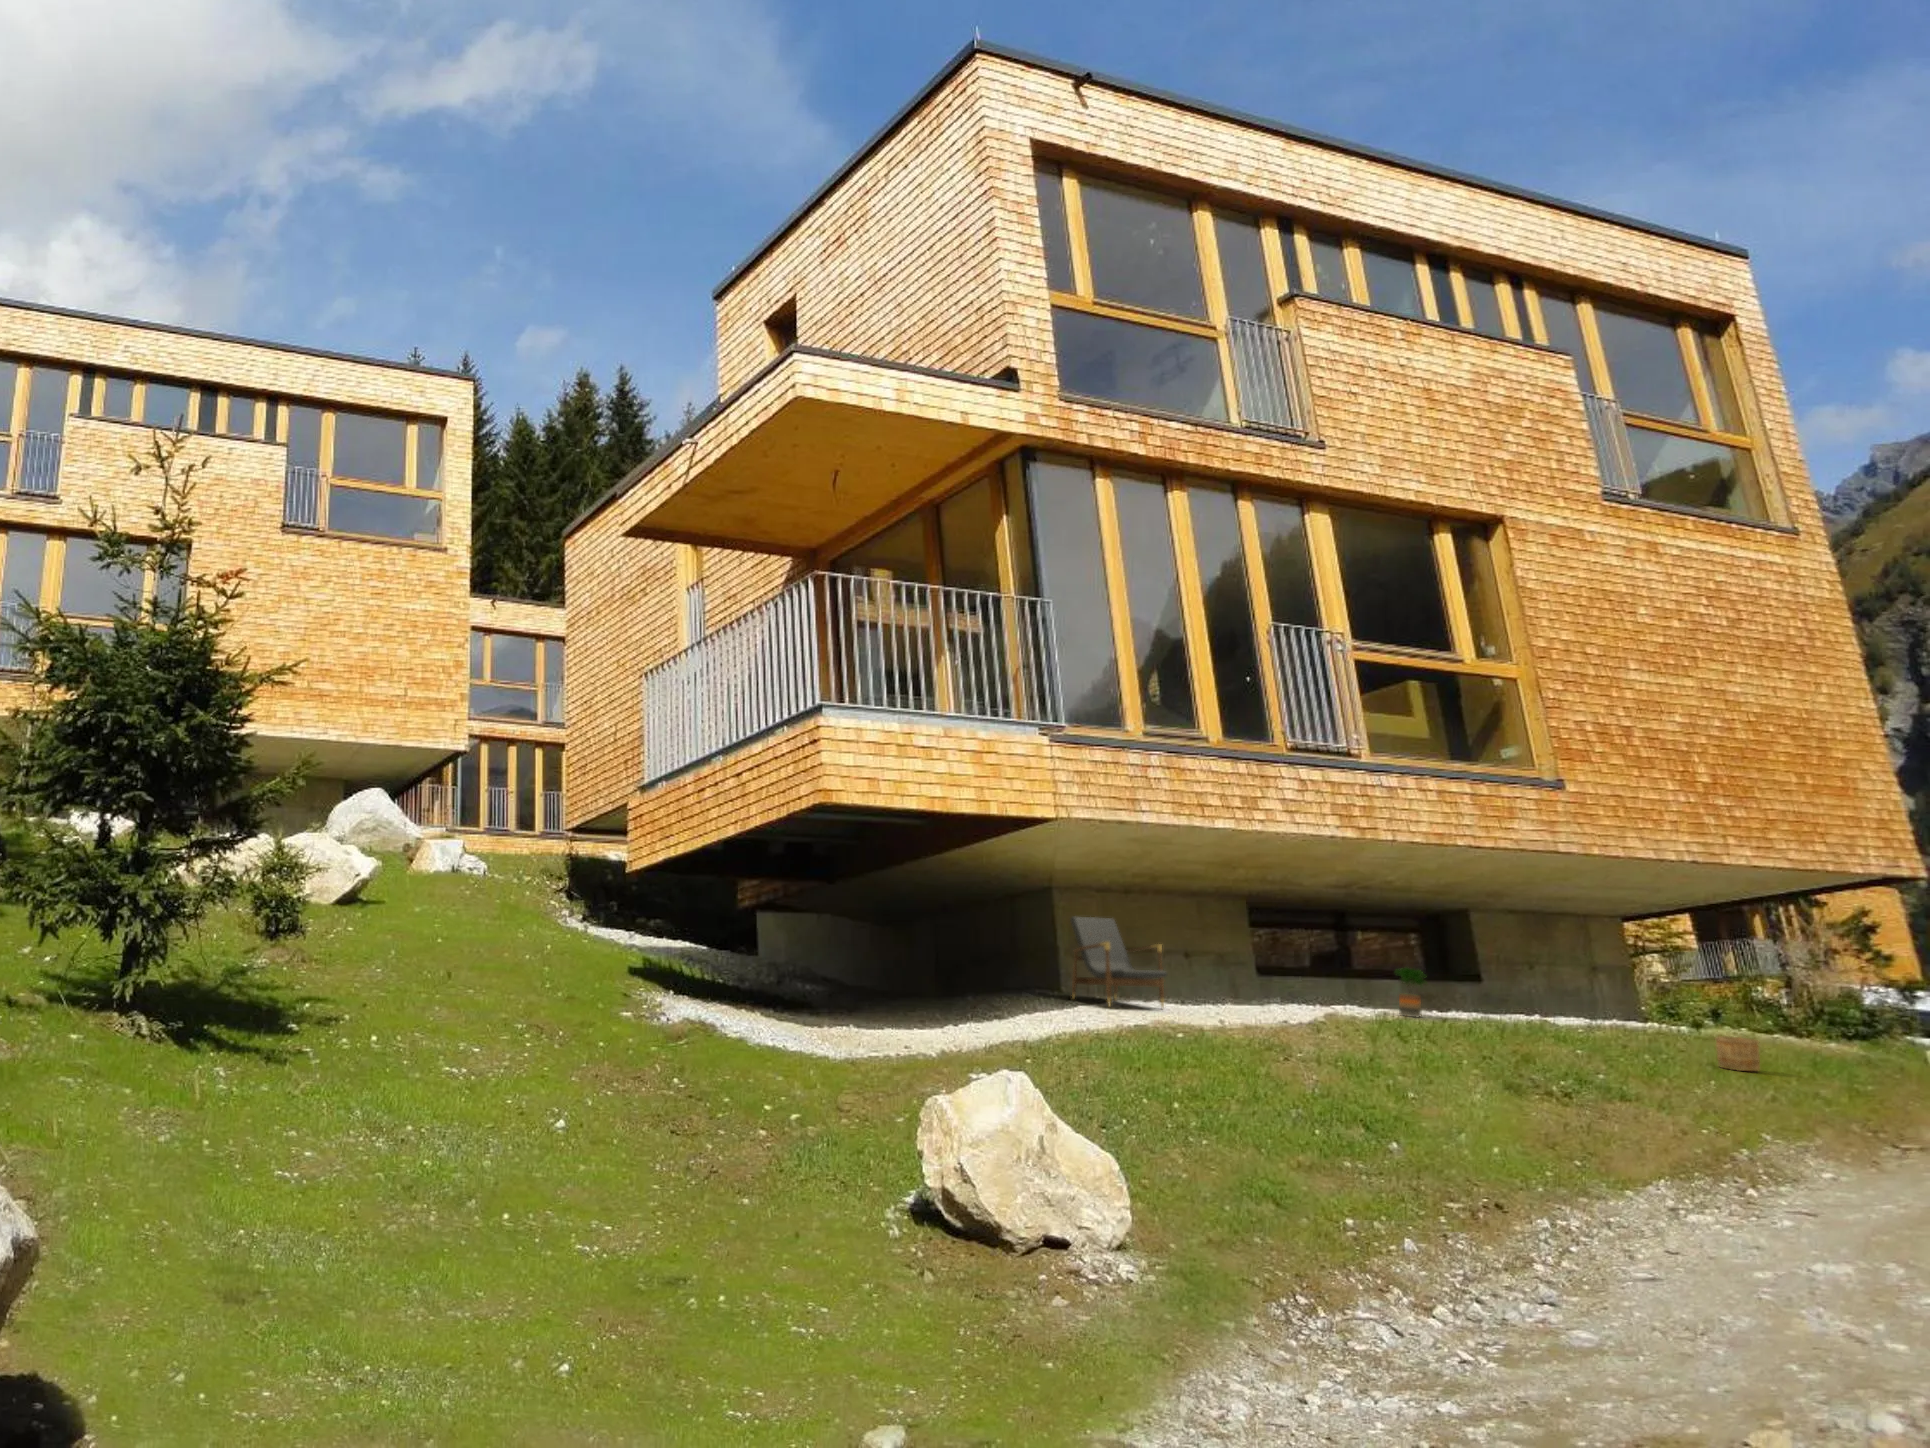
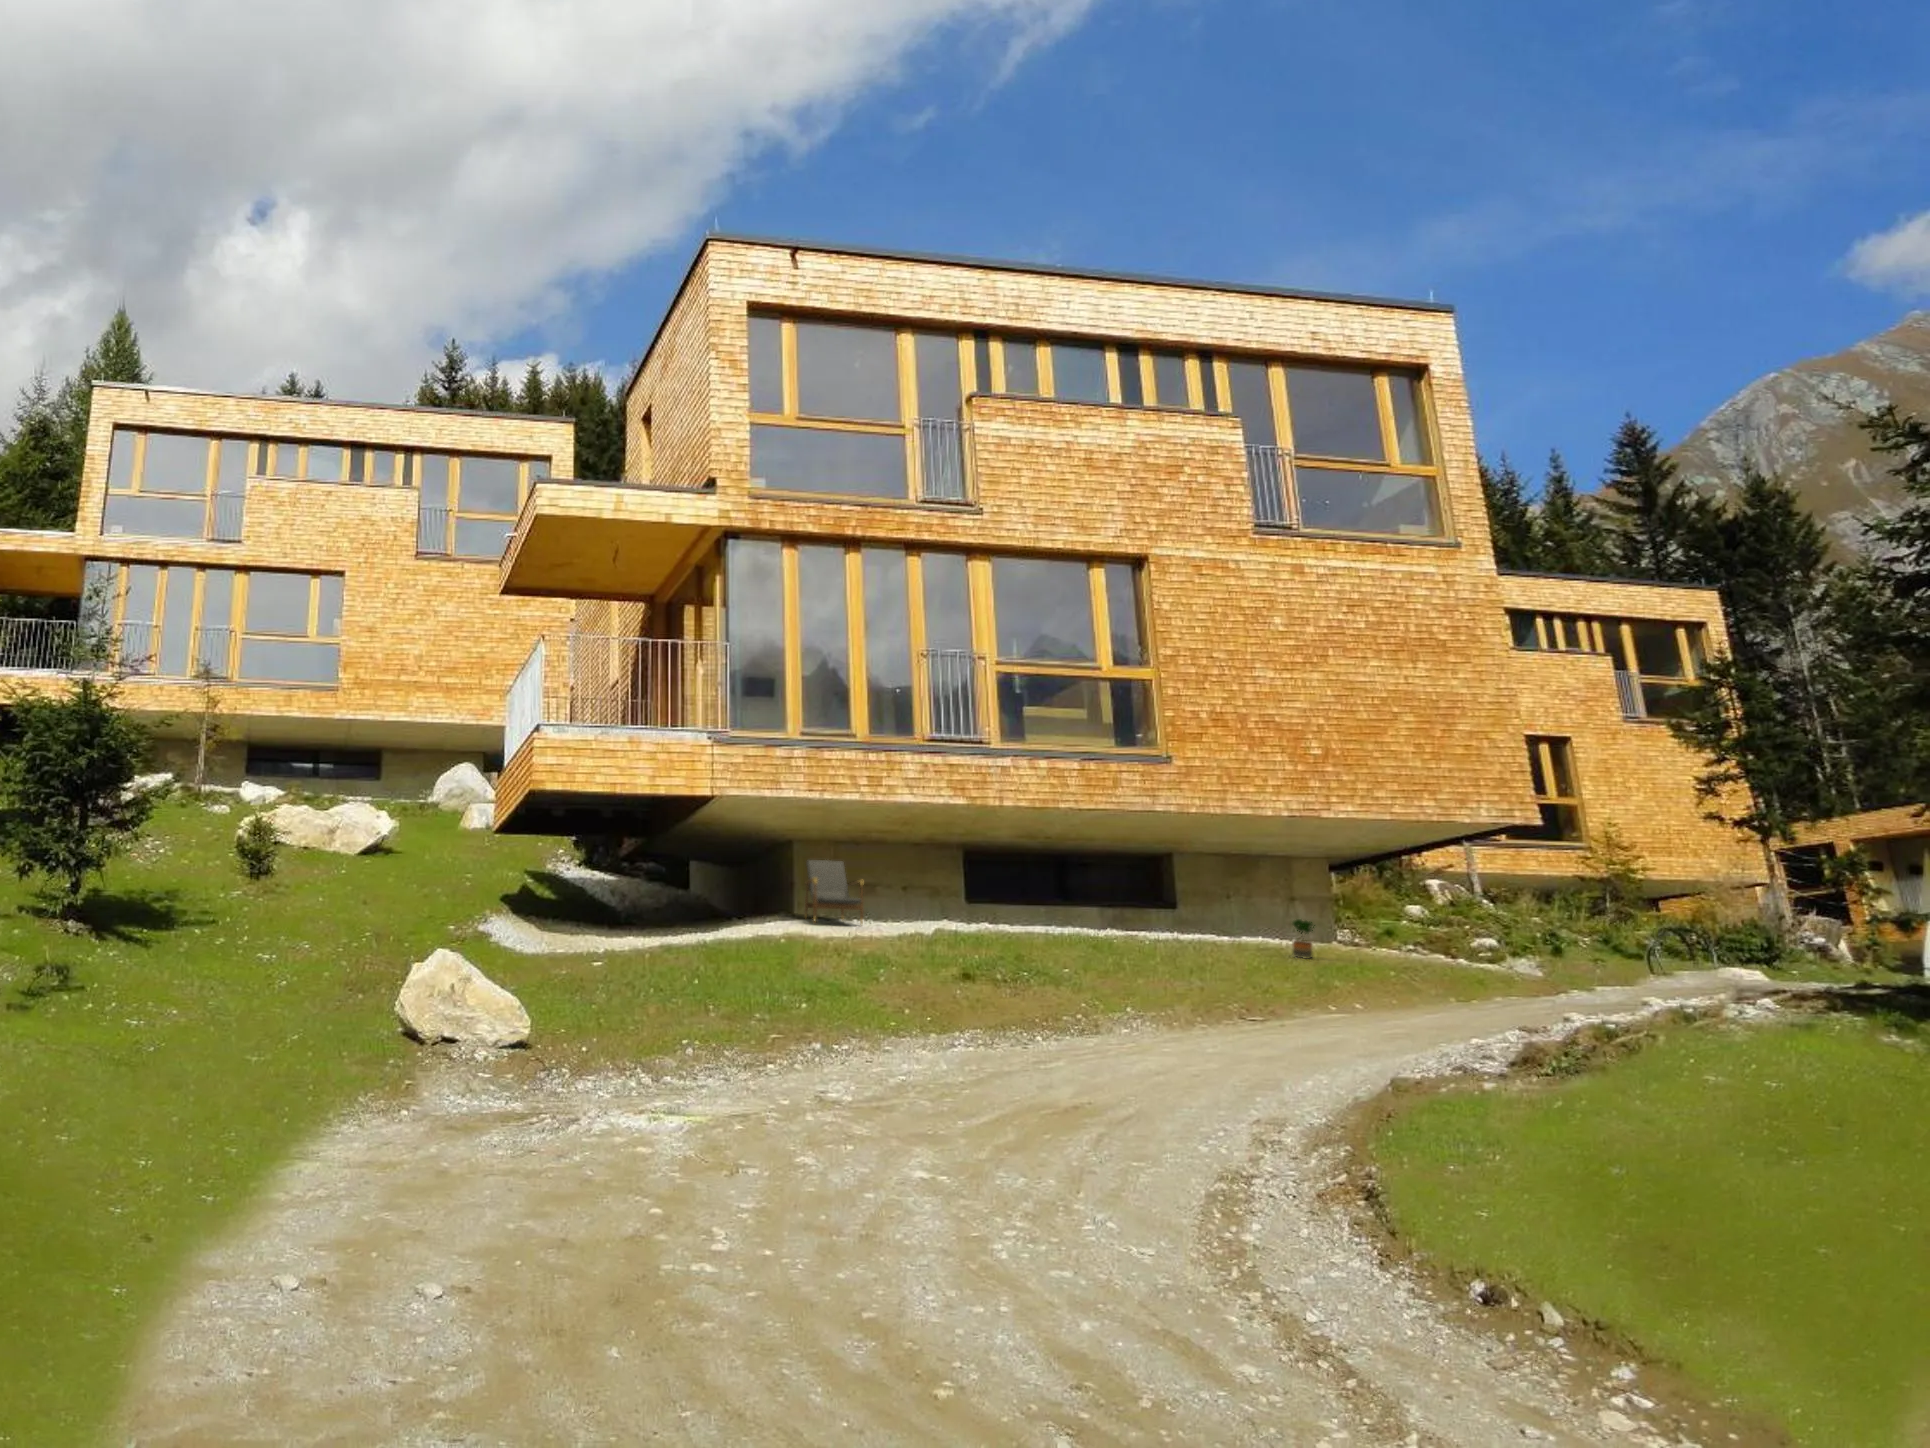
potted tree: present [1396,968,1427,1018] -> present [1292,919,1315,958]
wooden bucket: present [1715,1036,1760,1071] -> none [1243,950,1273,976]

